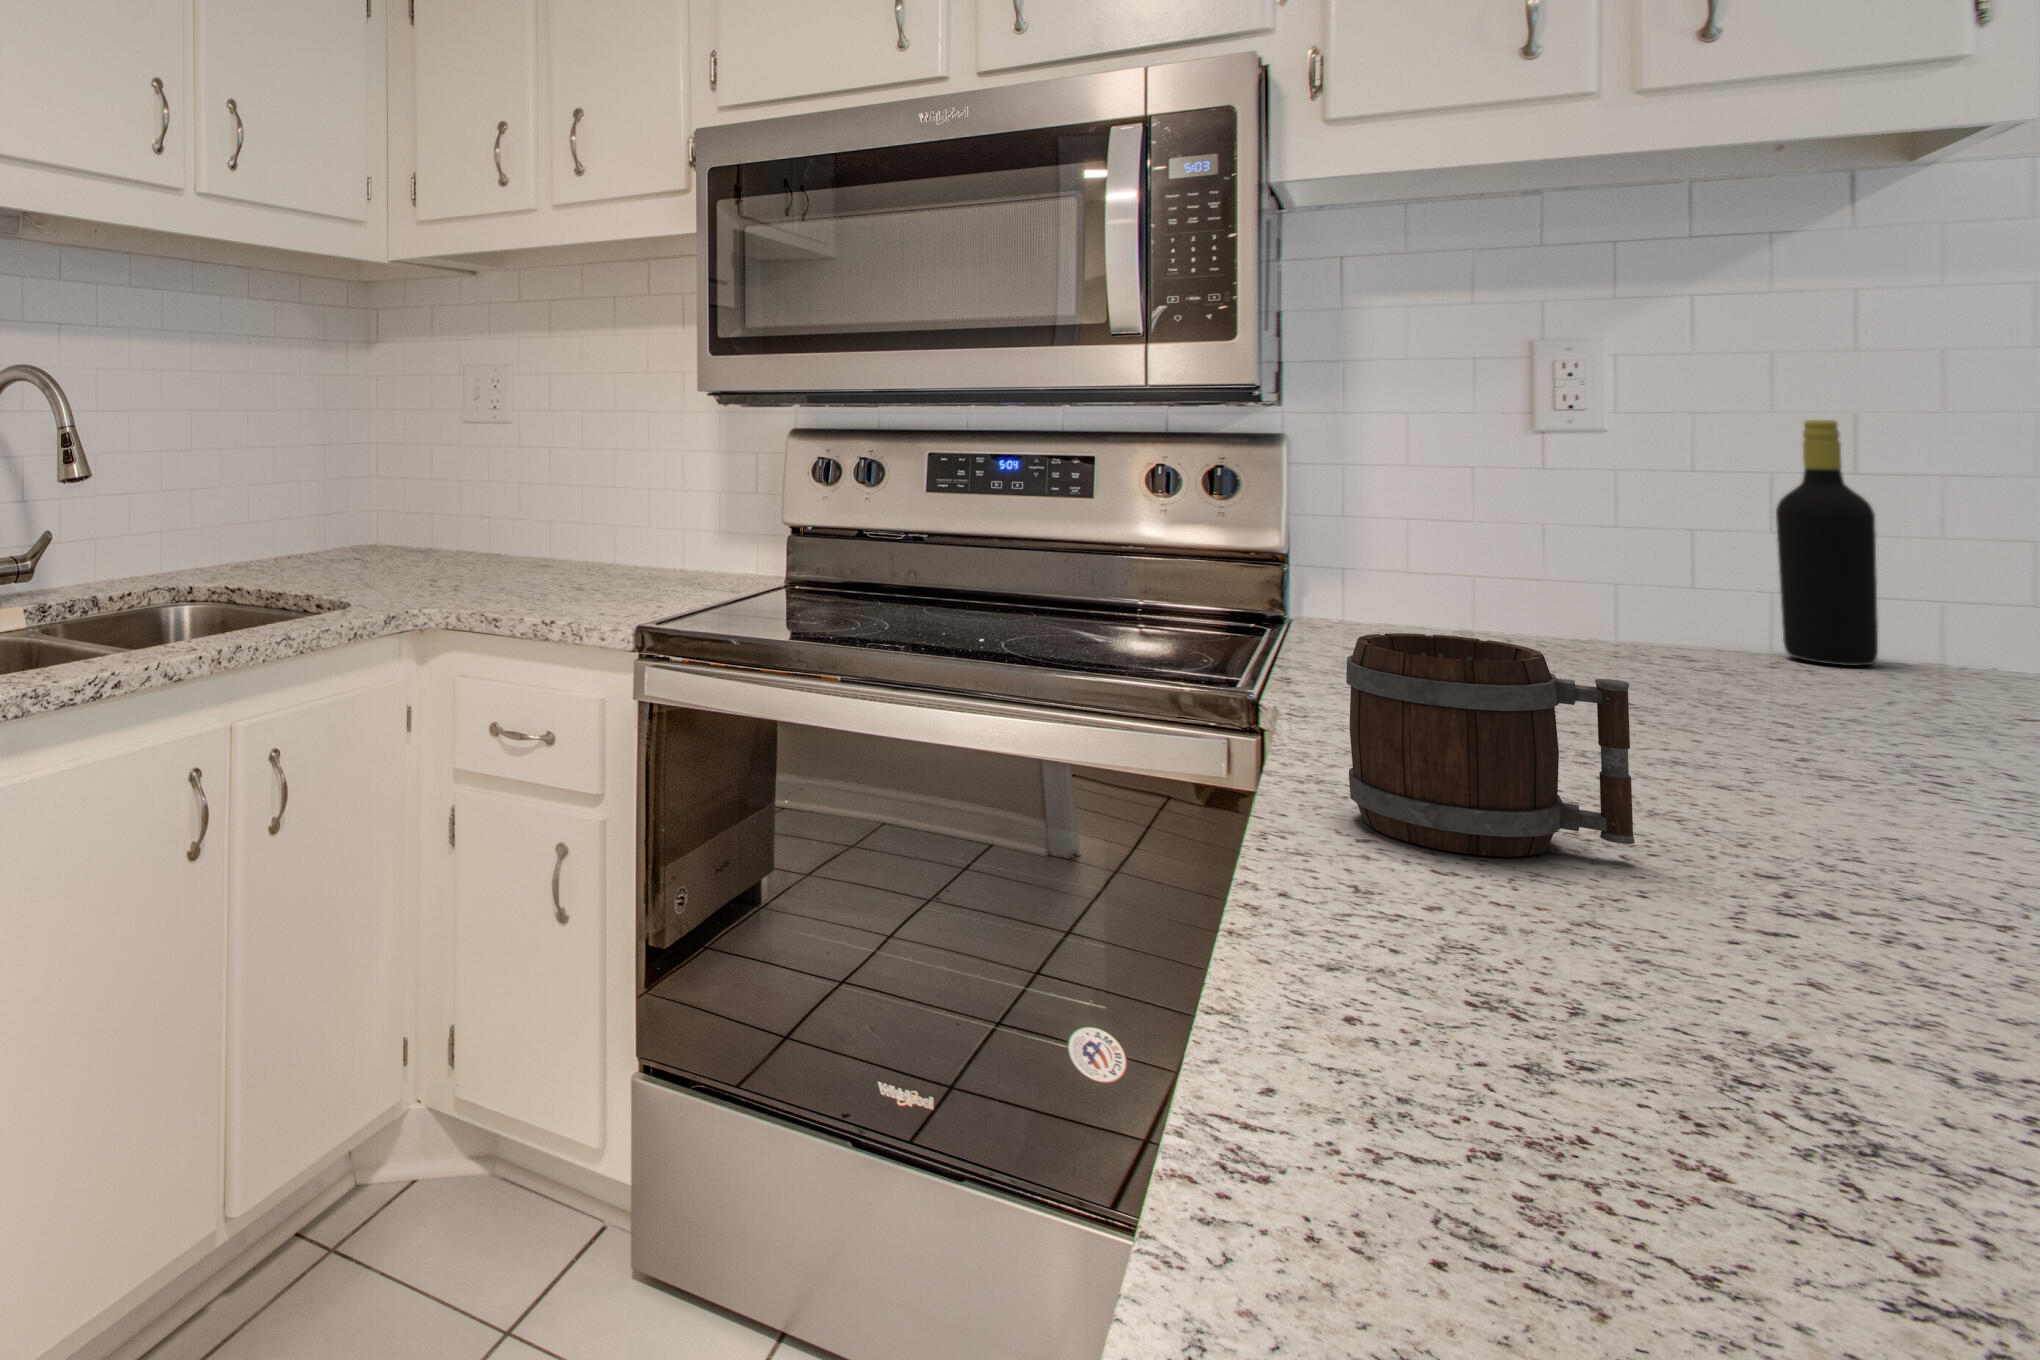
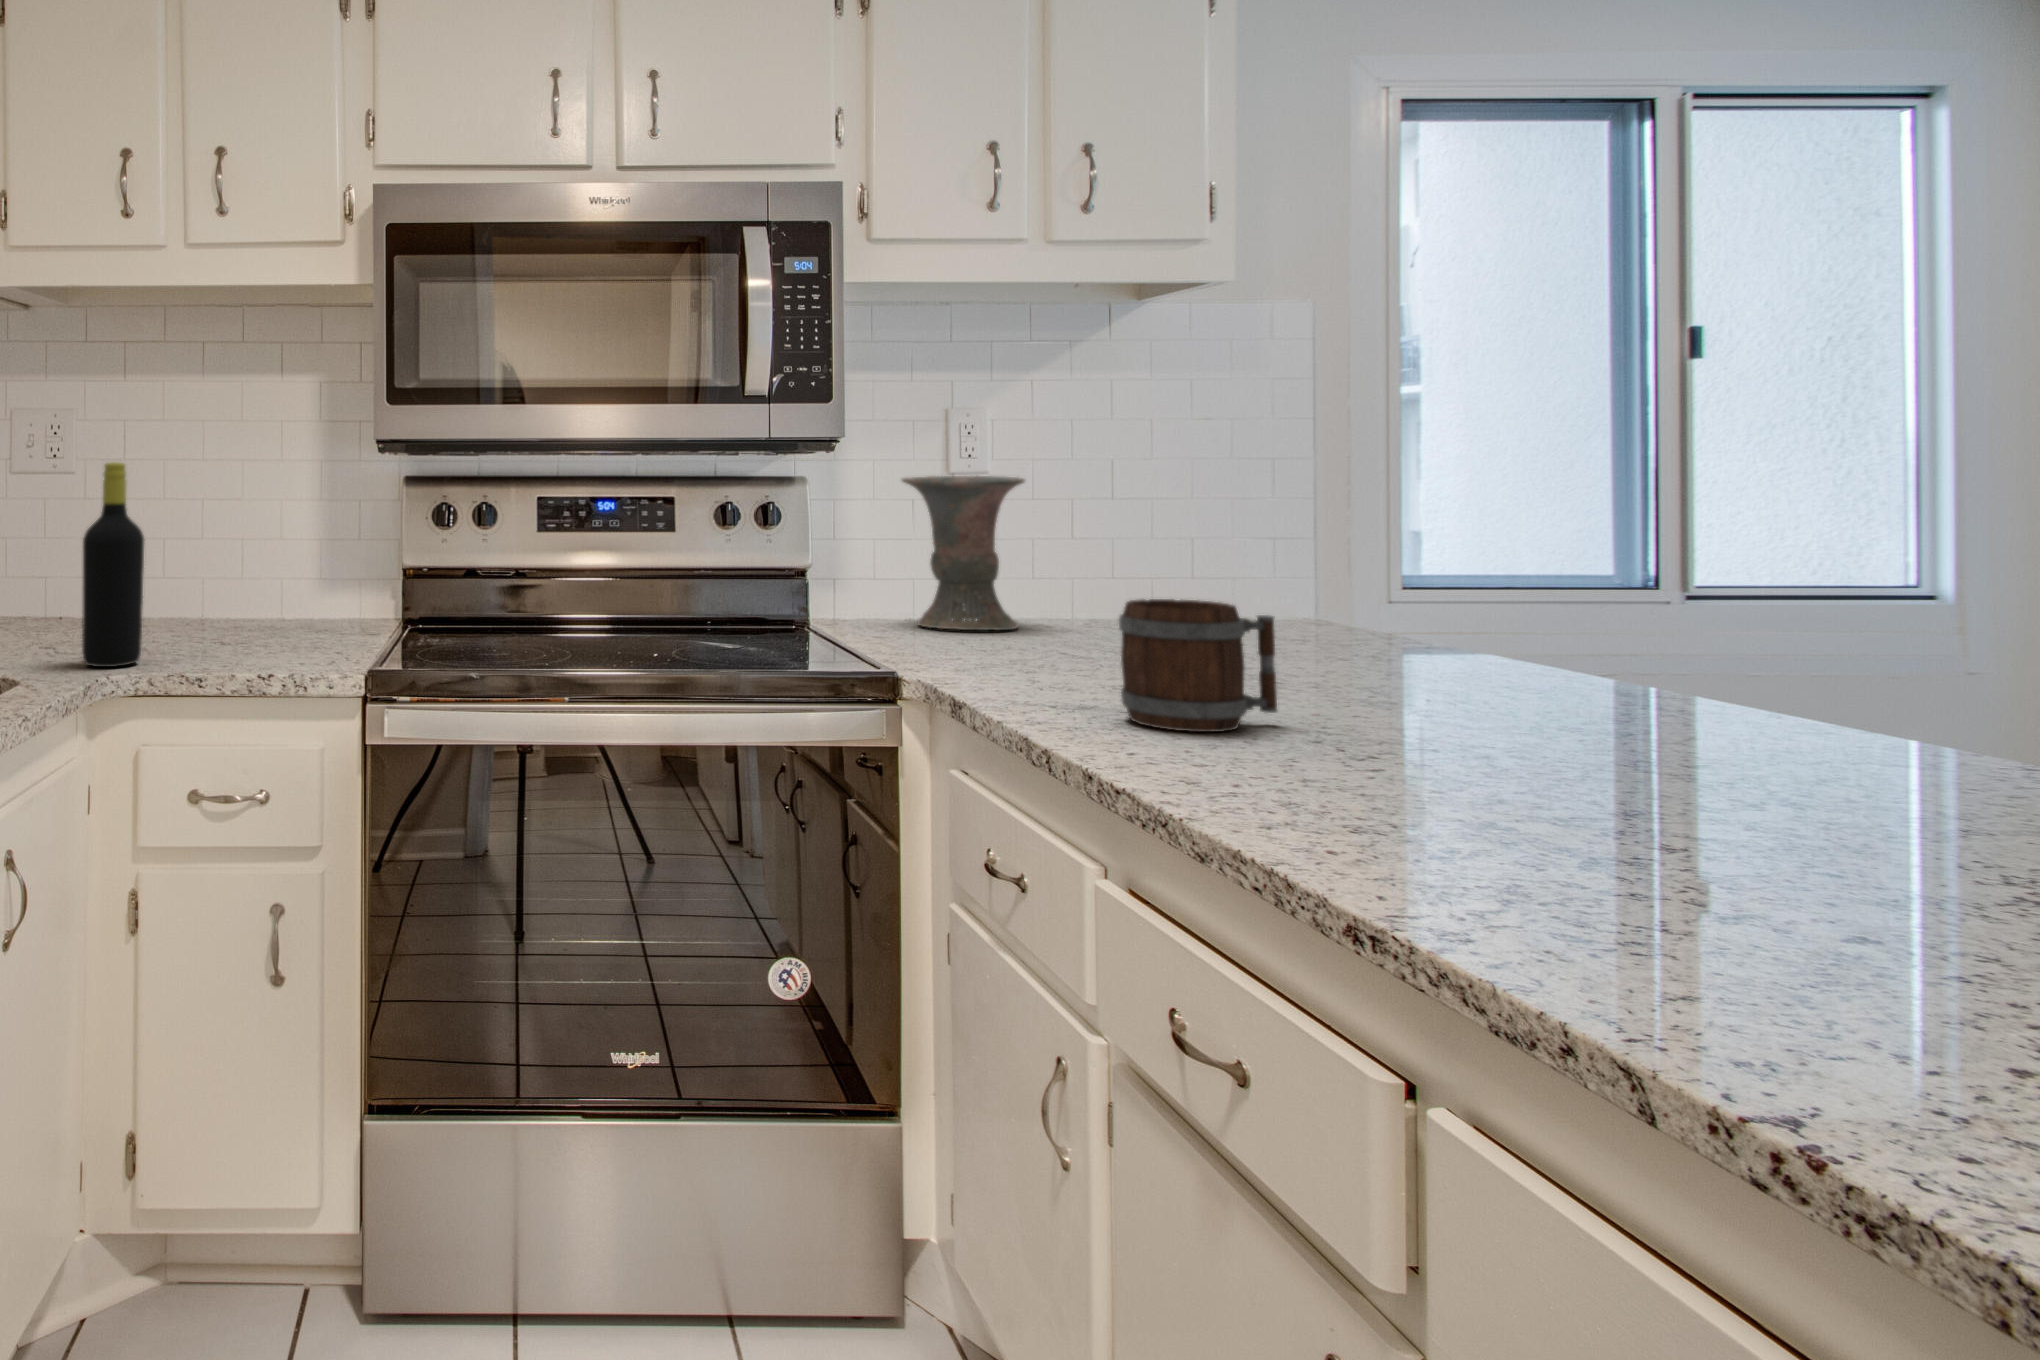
bottle: present [1776,420,1878,666] -> present [82,462,144,667]
vase: none [1425,433,1637,663] -> present [902,476,1025,630]

